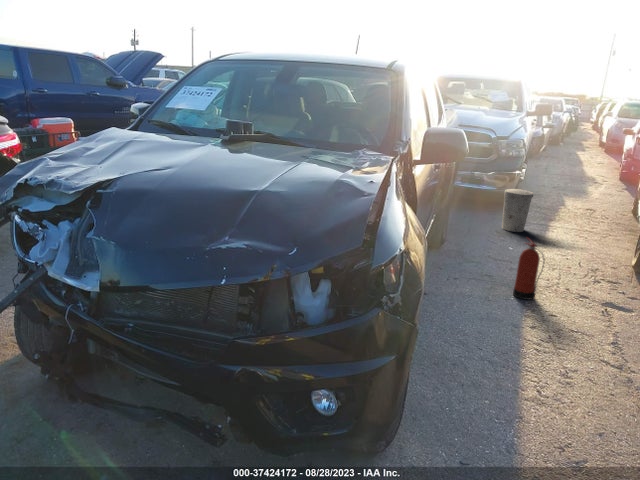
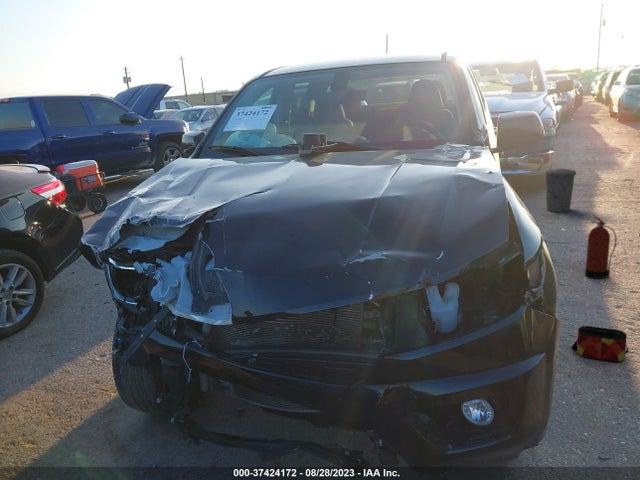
bag: none [471,341,522,379] -> present [571,326,628,363]

